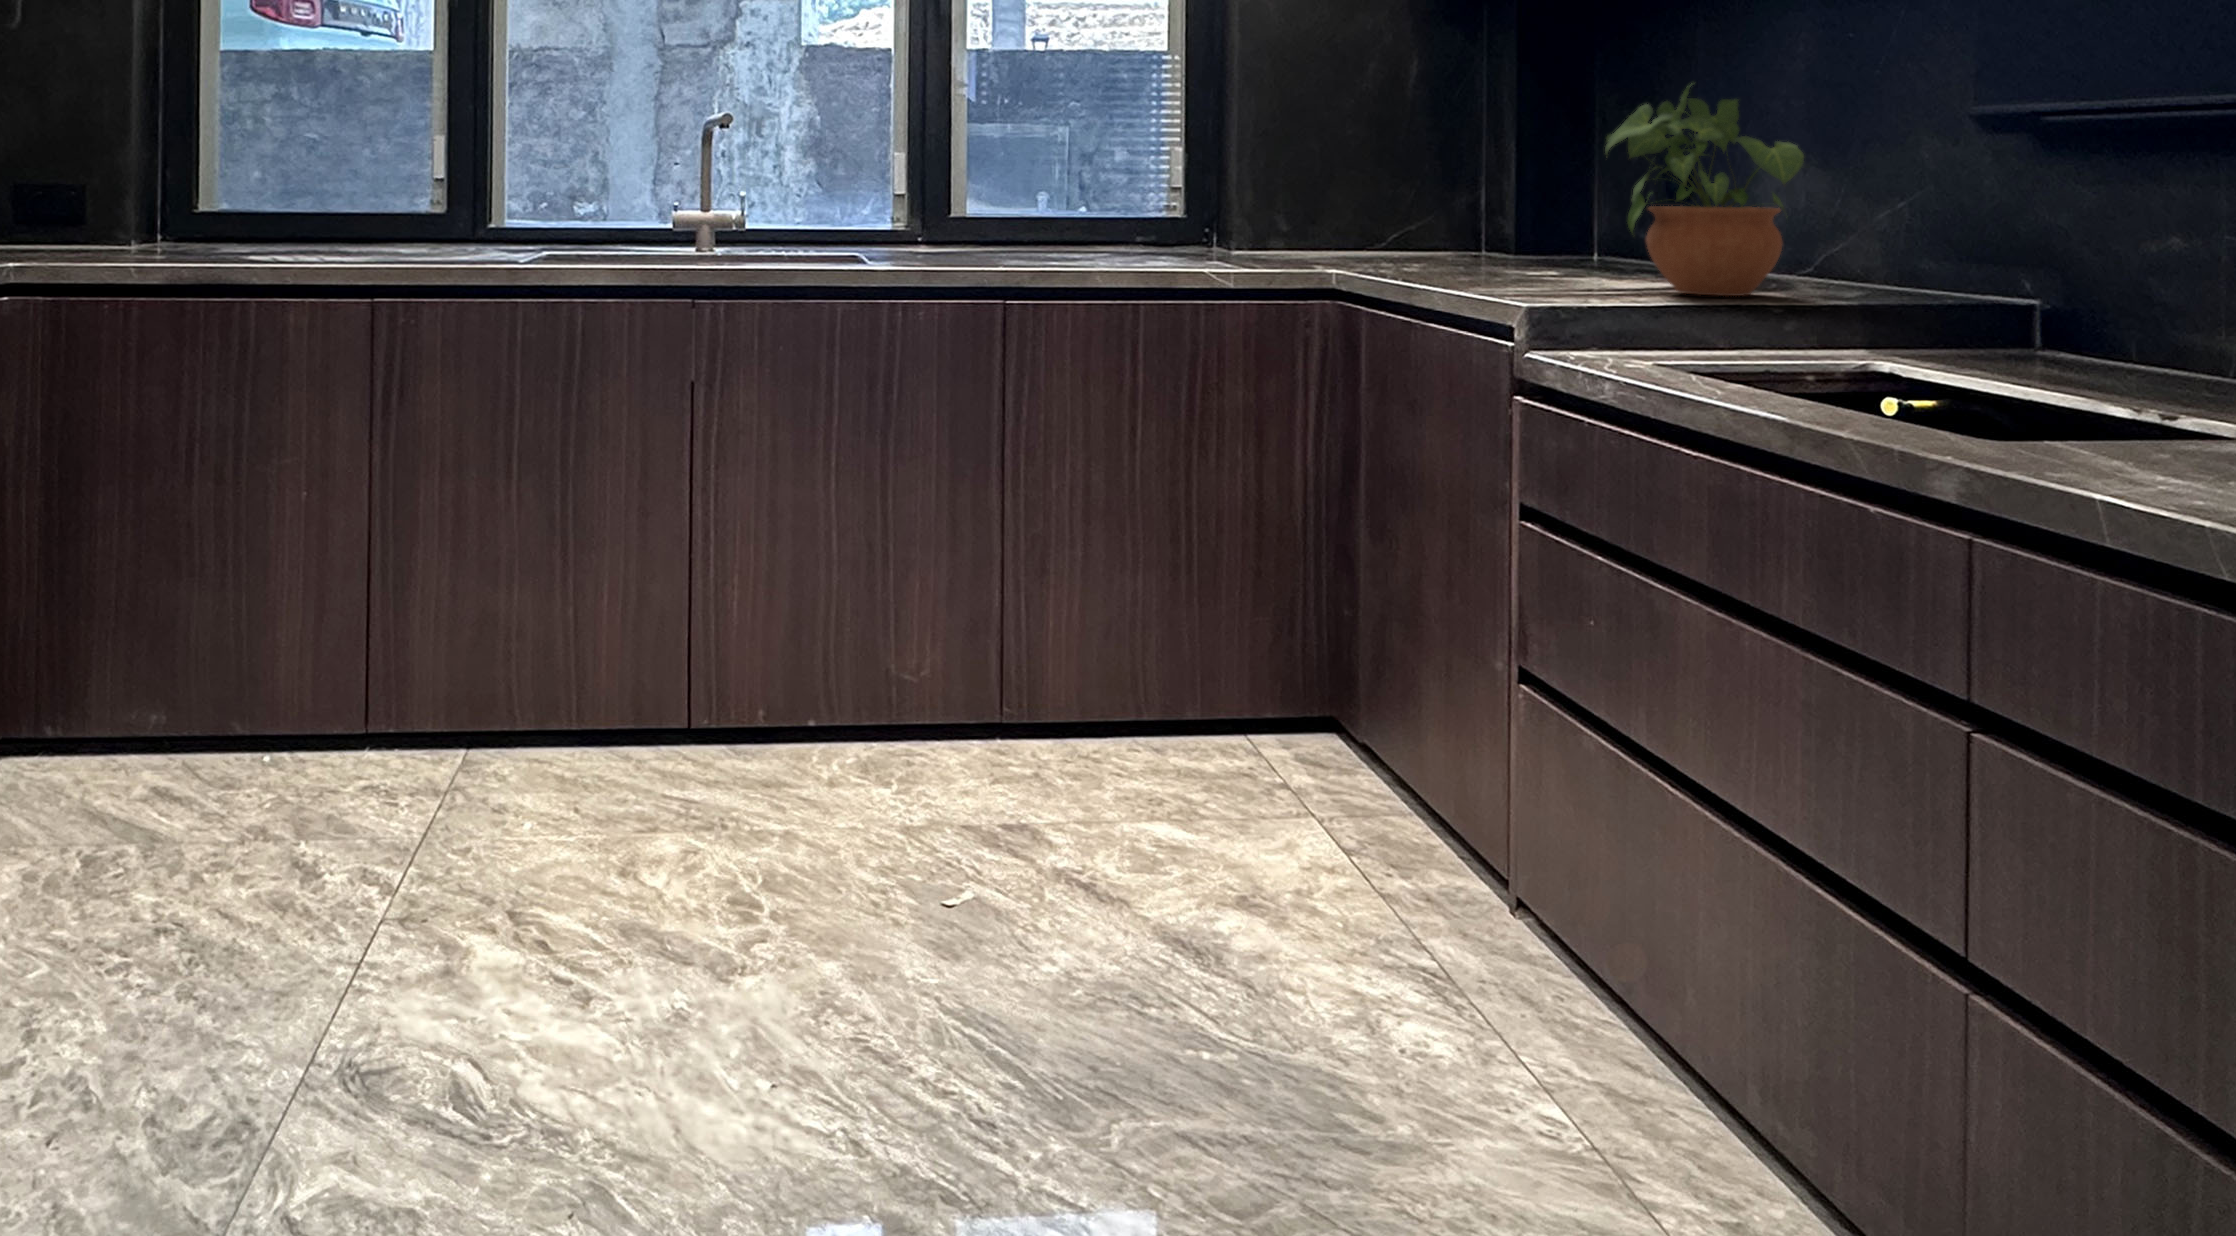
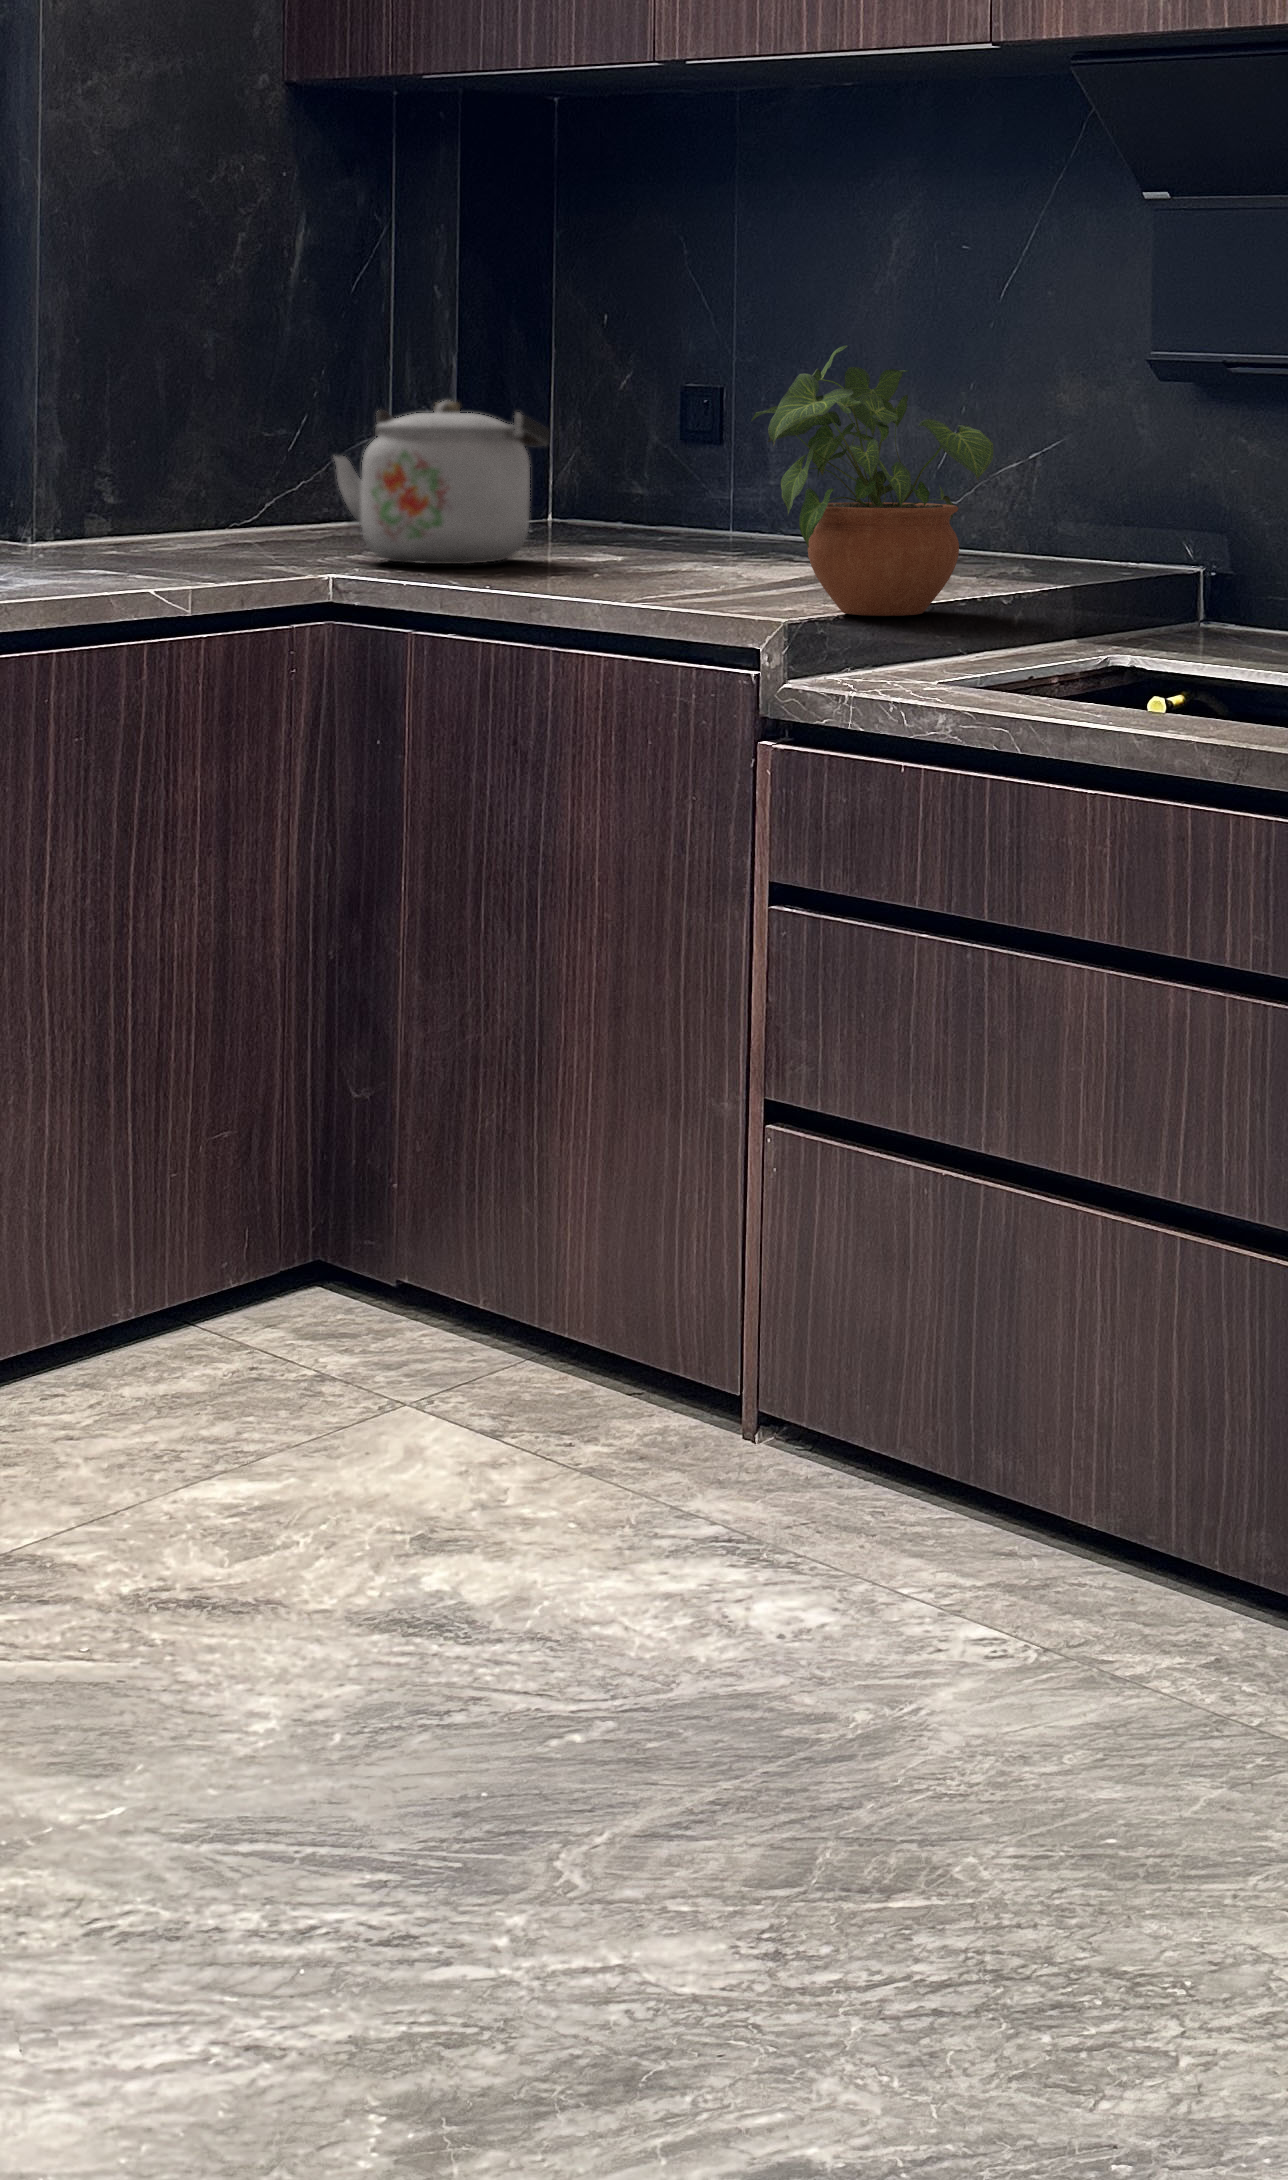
kettle: none [1419,143,1573,256] -> present [334,400,550,564]

